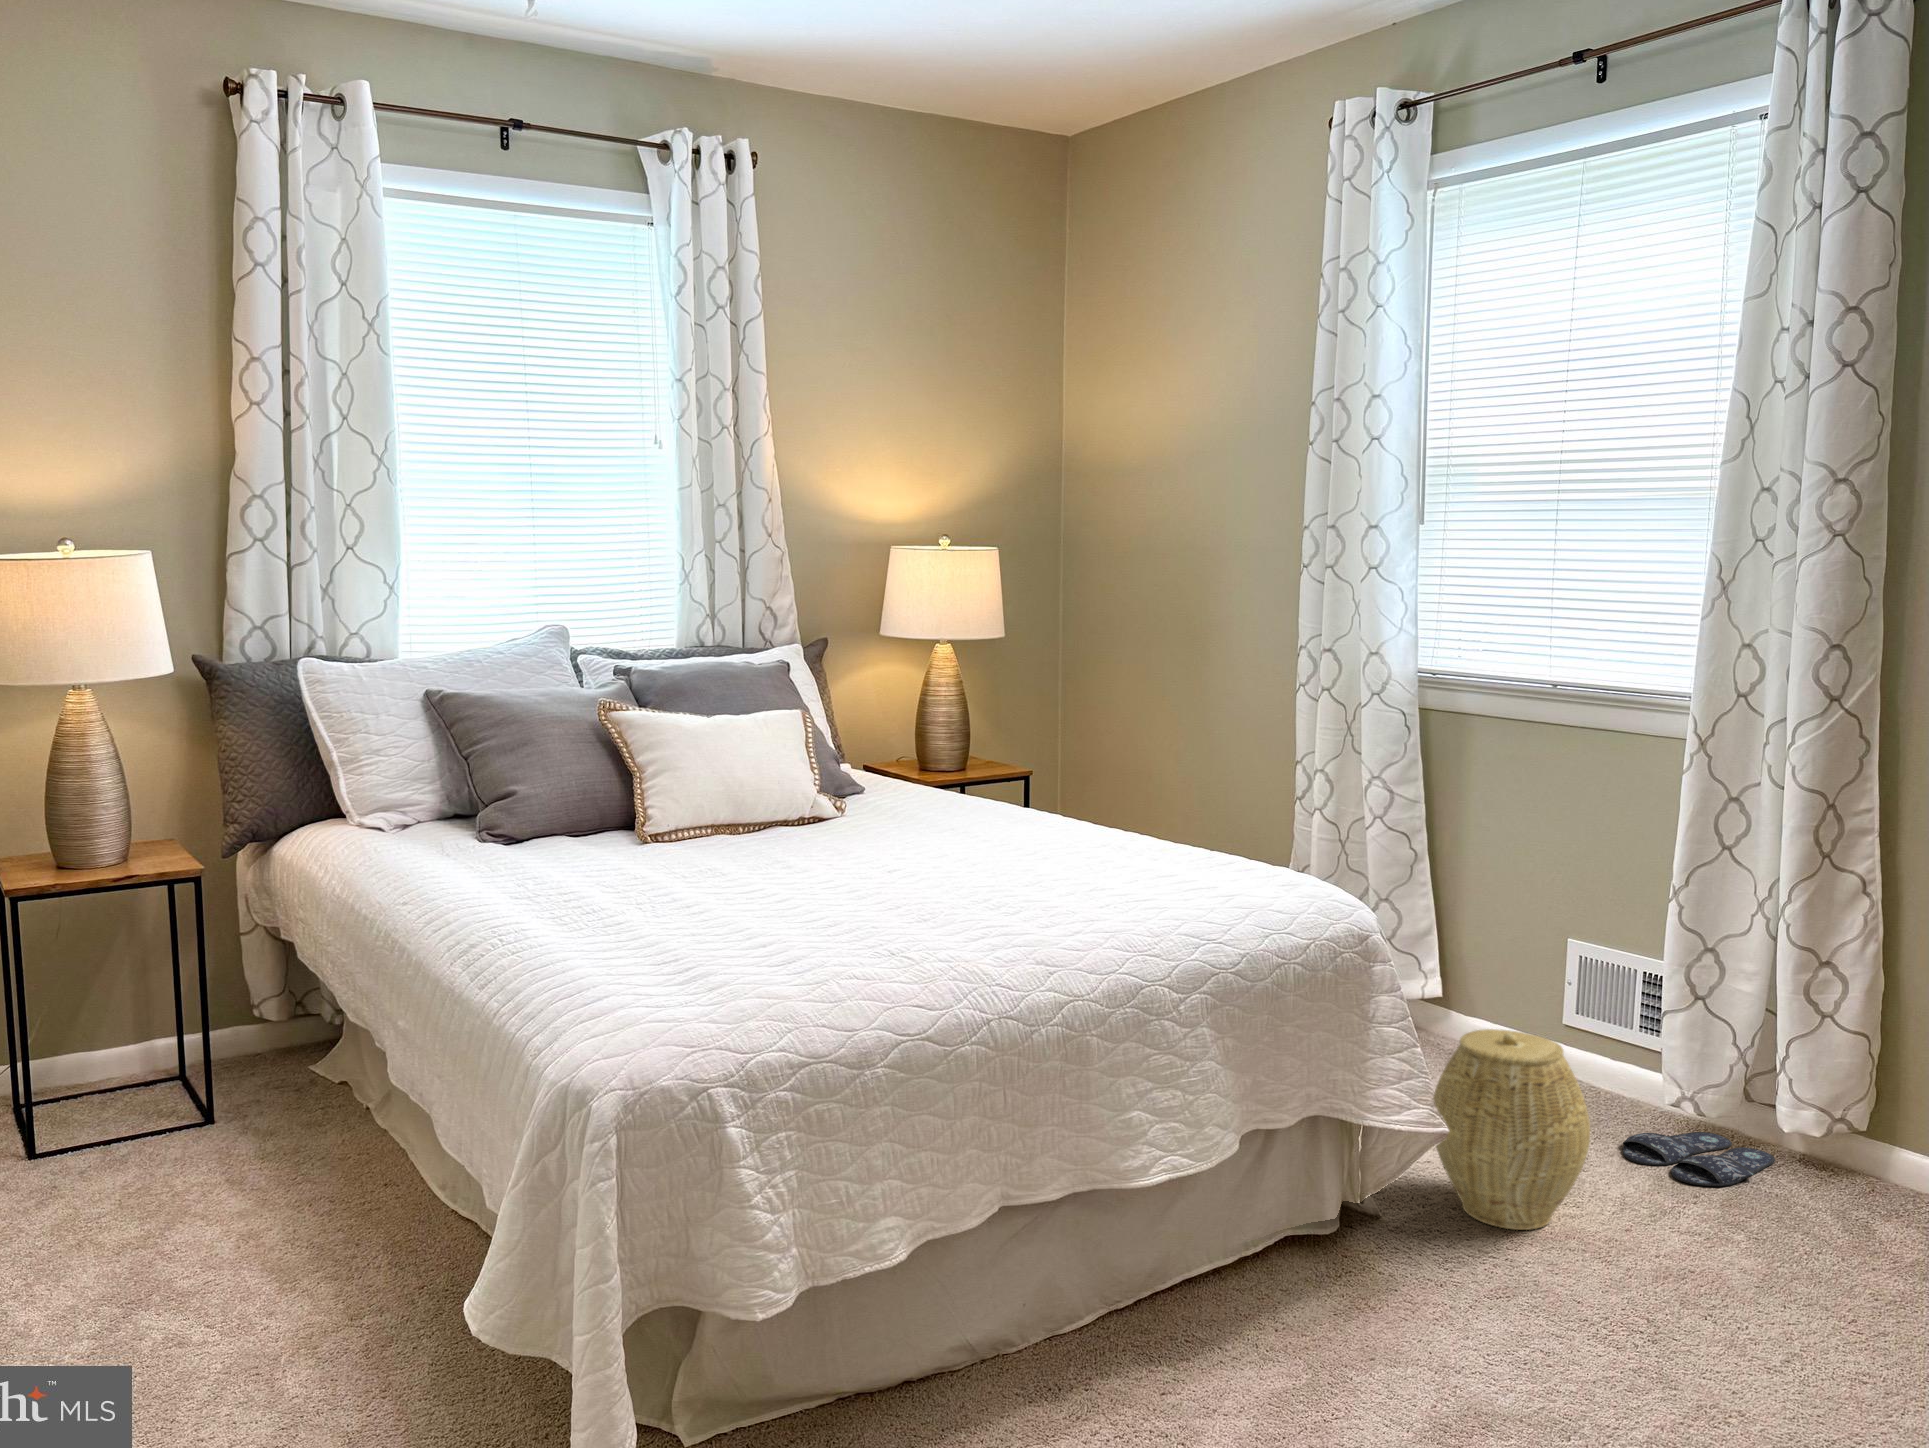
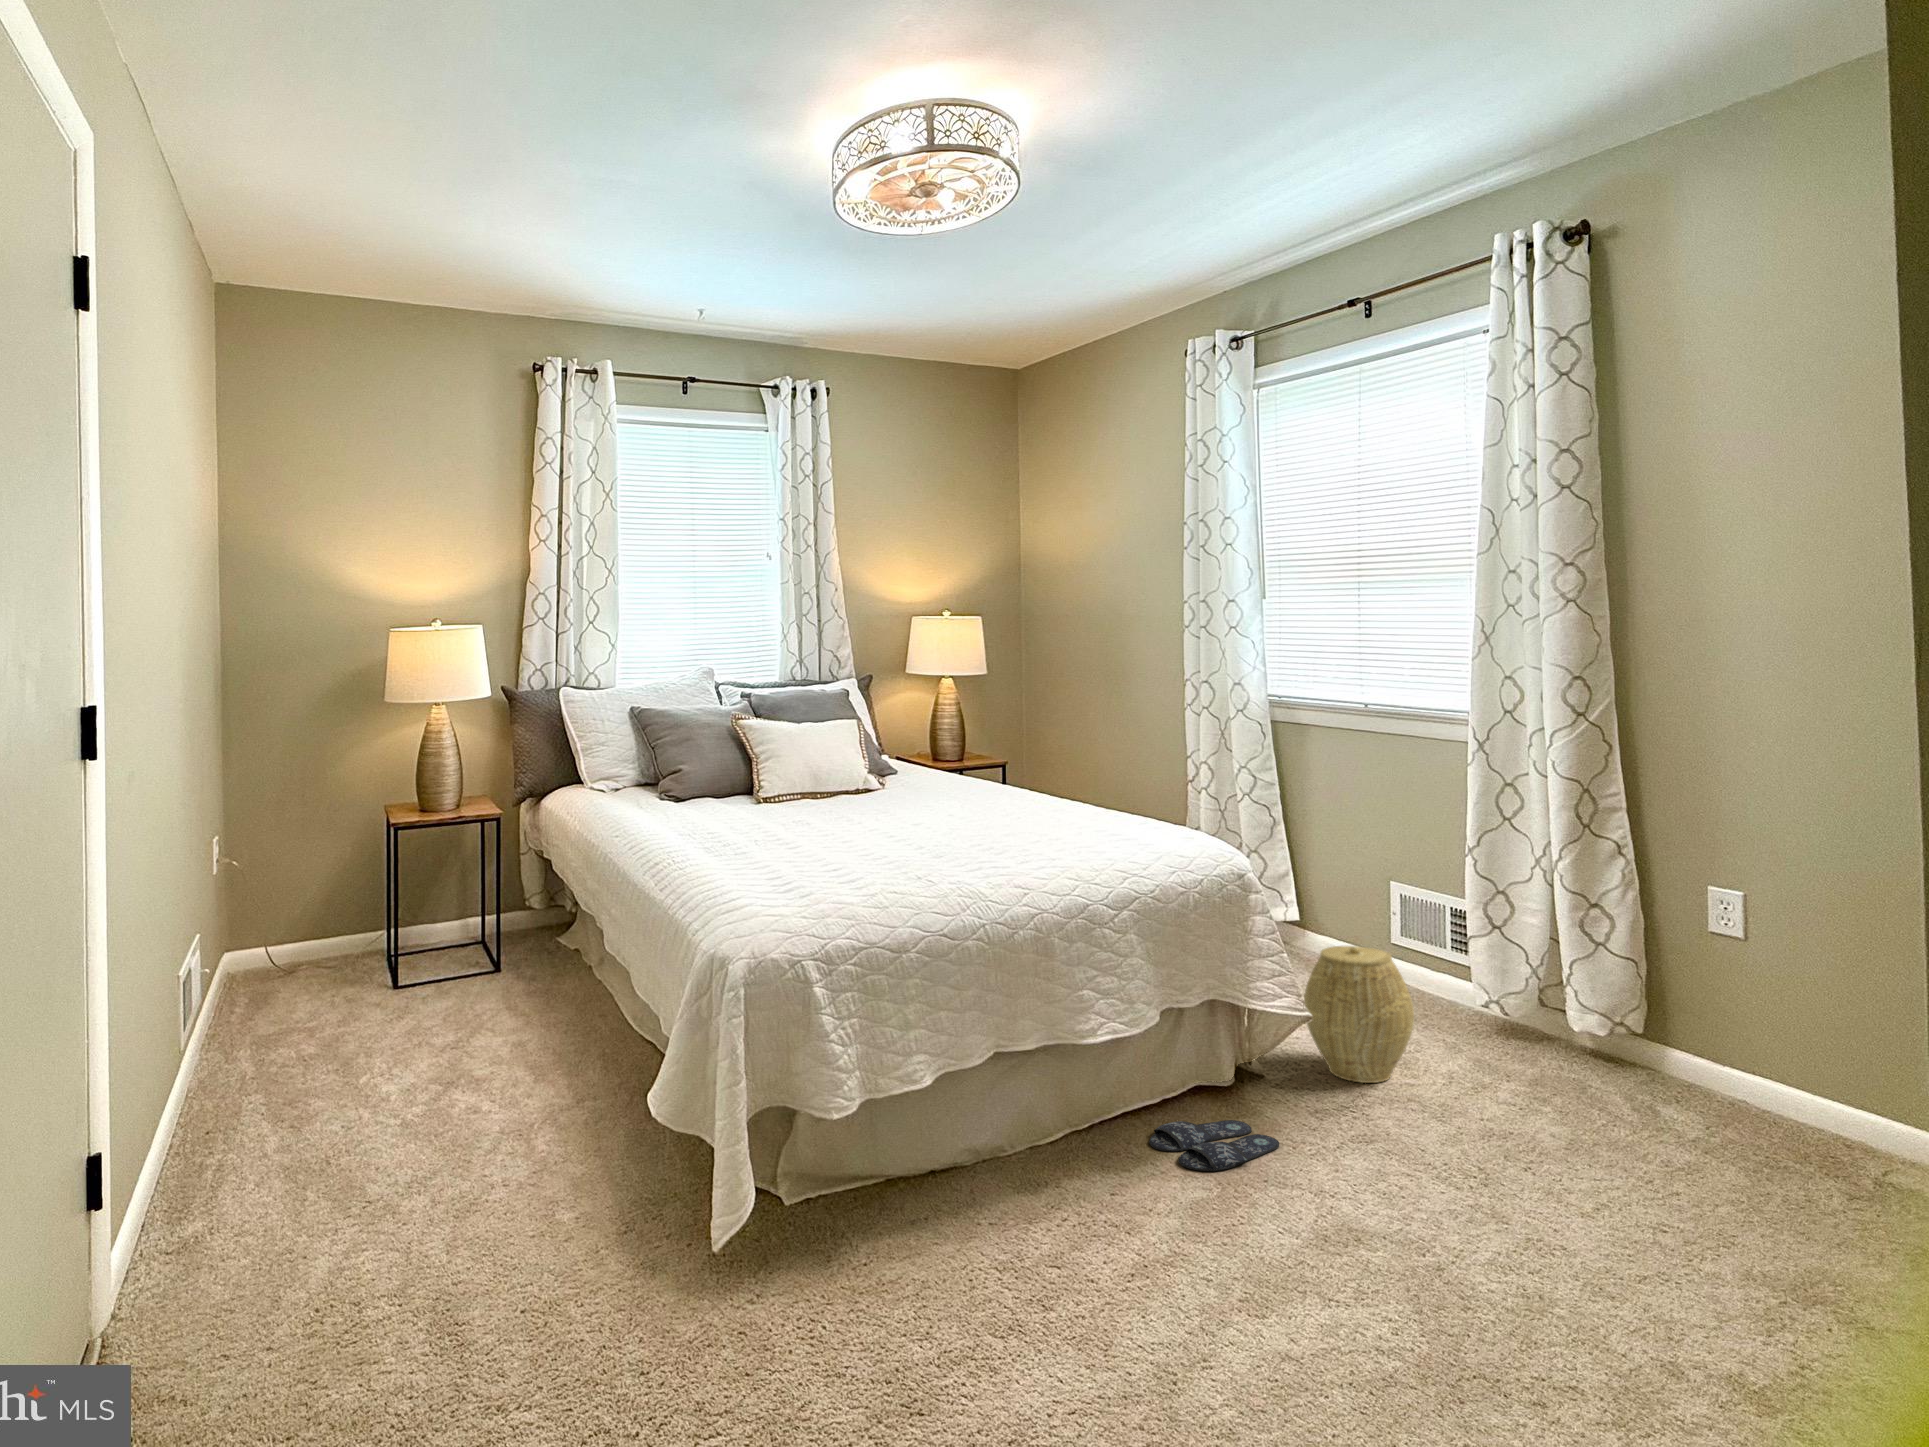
slippers: present [1623,1132,1775,1186] -> present [1149,1120,1279,1171]

